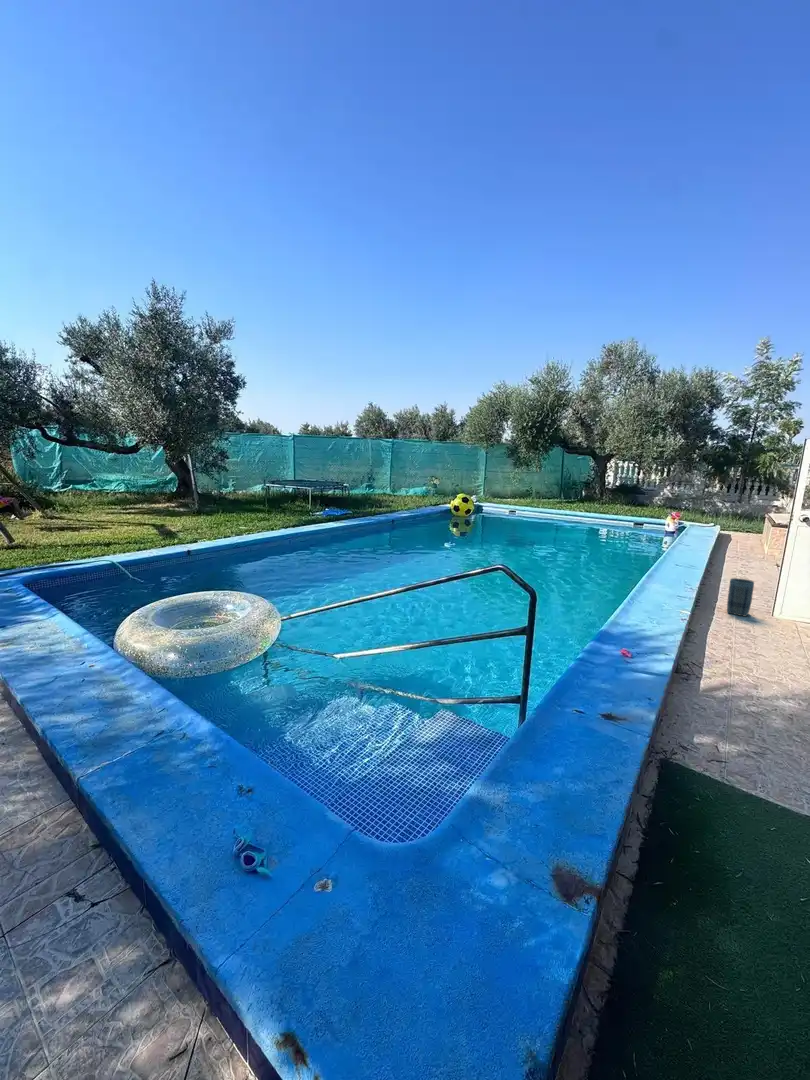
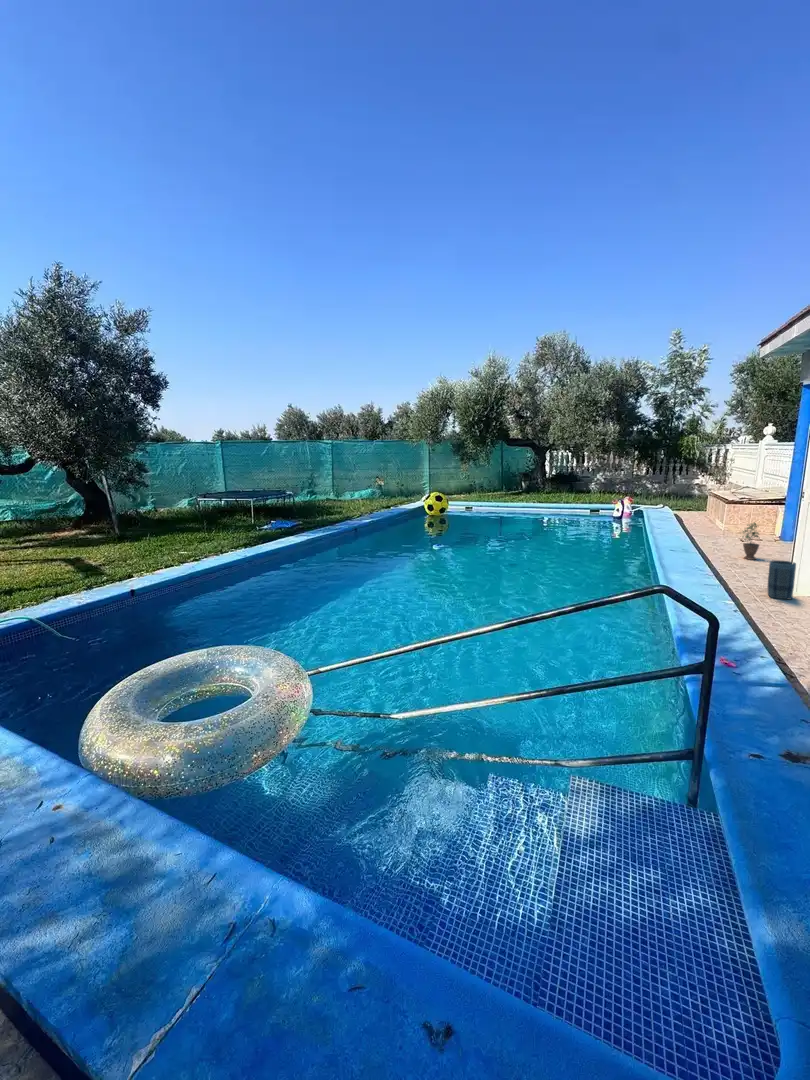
potted plant: none [744,543,765,582] -> present [743,523,759,560]

